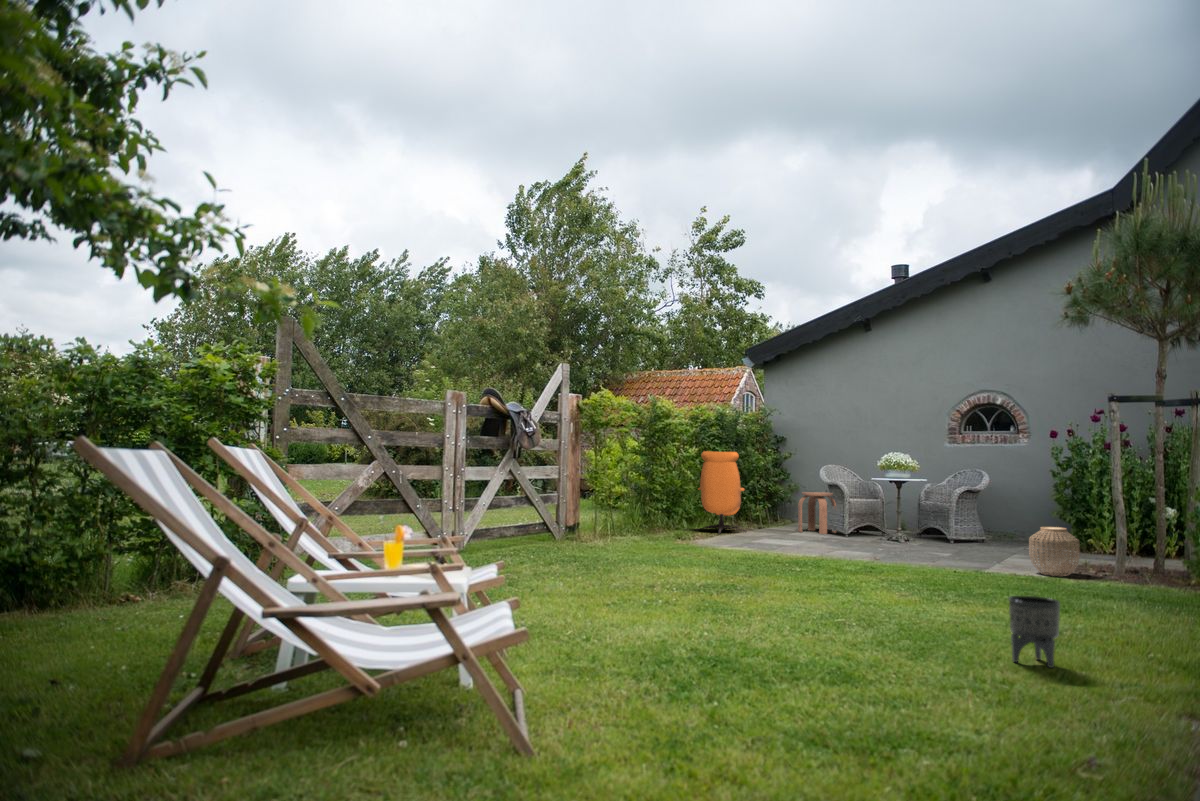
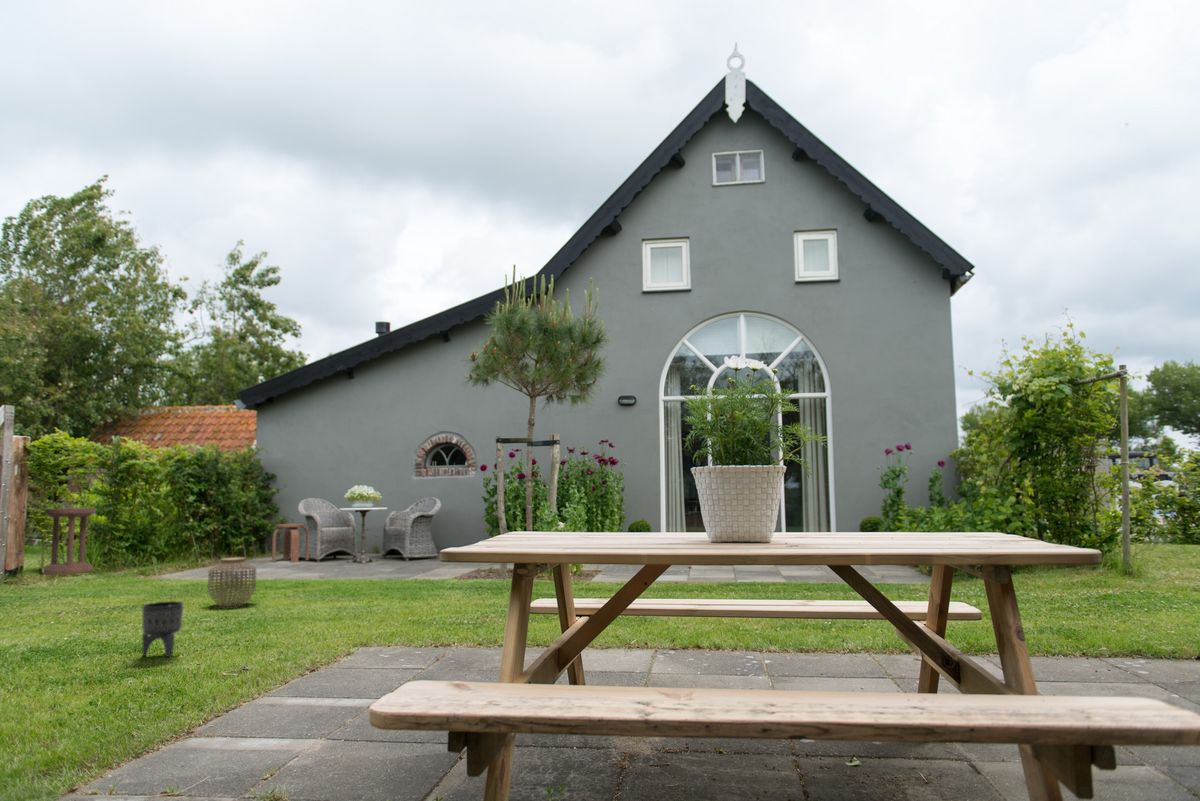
lounge chair: present [697,451,746,534] -> none [163,488,217,569]
side table: none [593,467,636,531] -> present [41,508,96,575]
woven basket: present [1029,527,1080,576] -> present [208,557,256,606]
planter: present [1009,596,1060,668] -> present [142,601,183,656]

